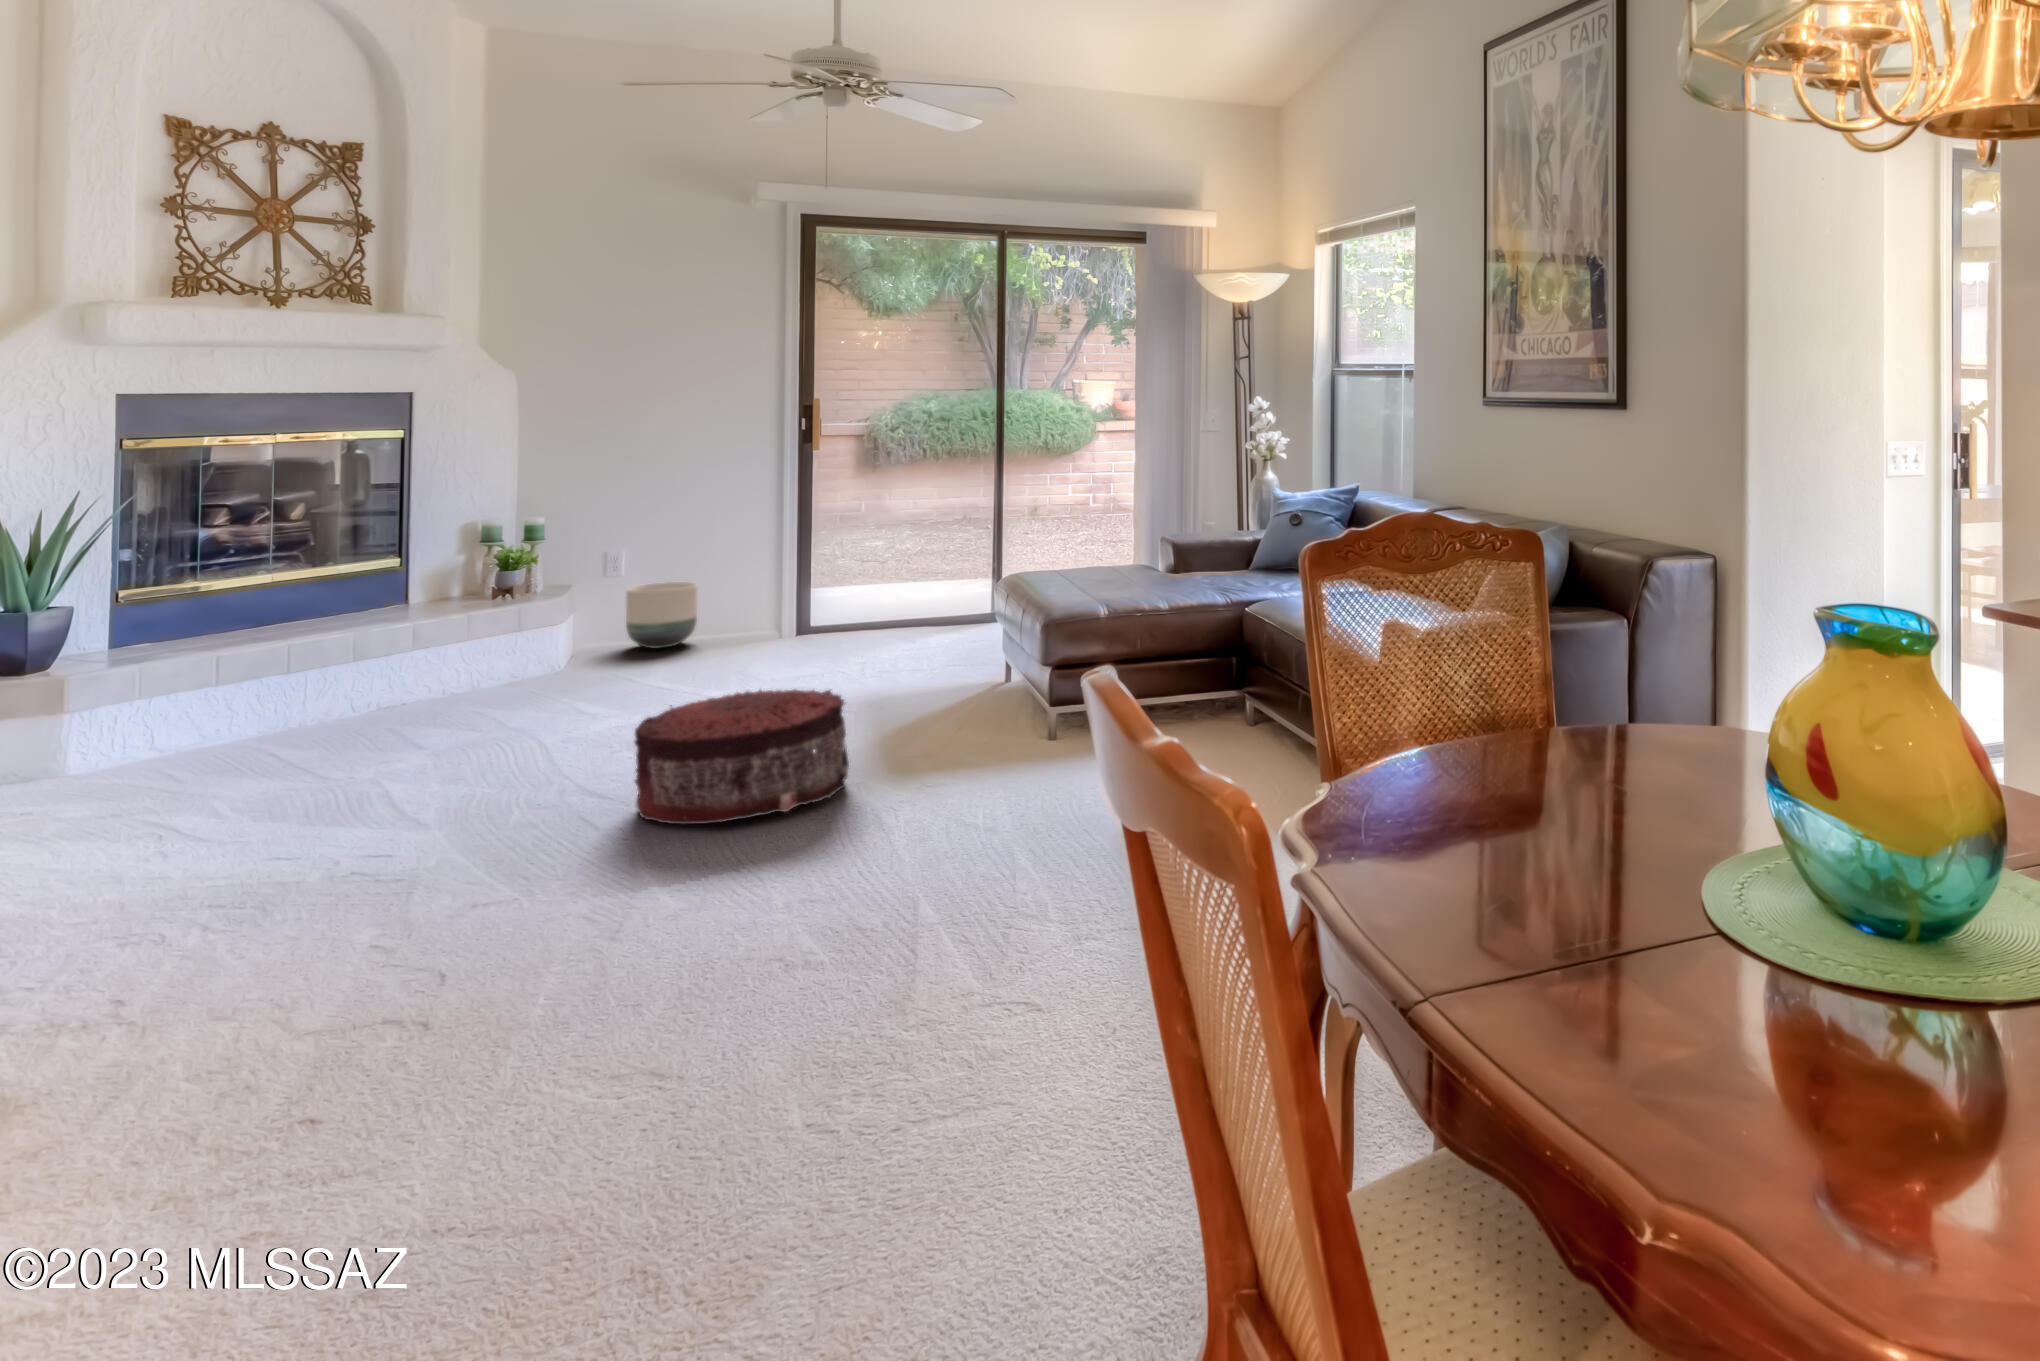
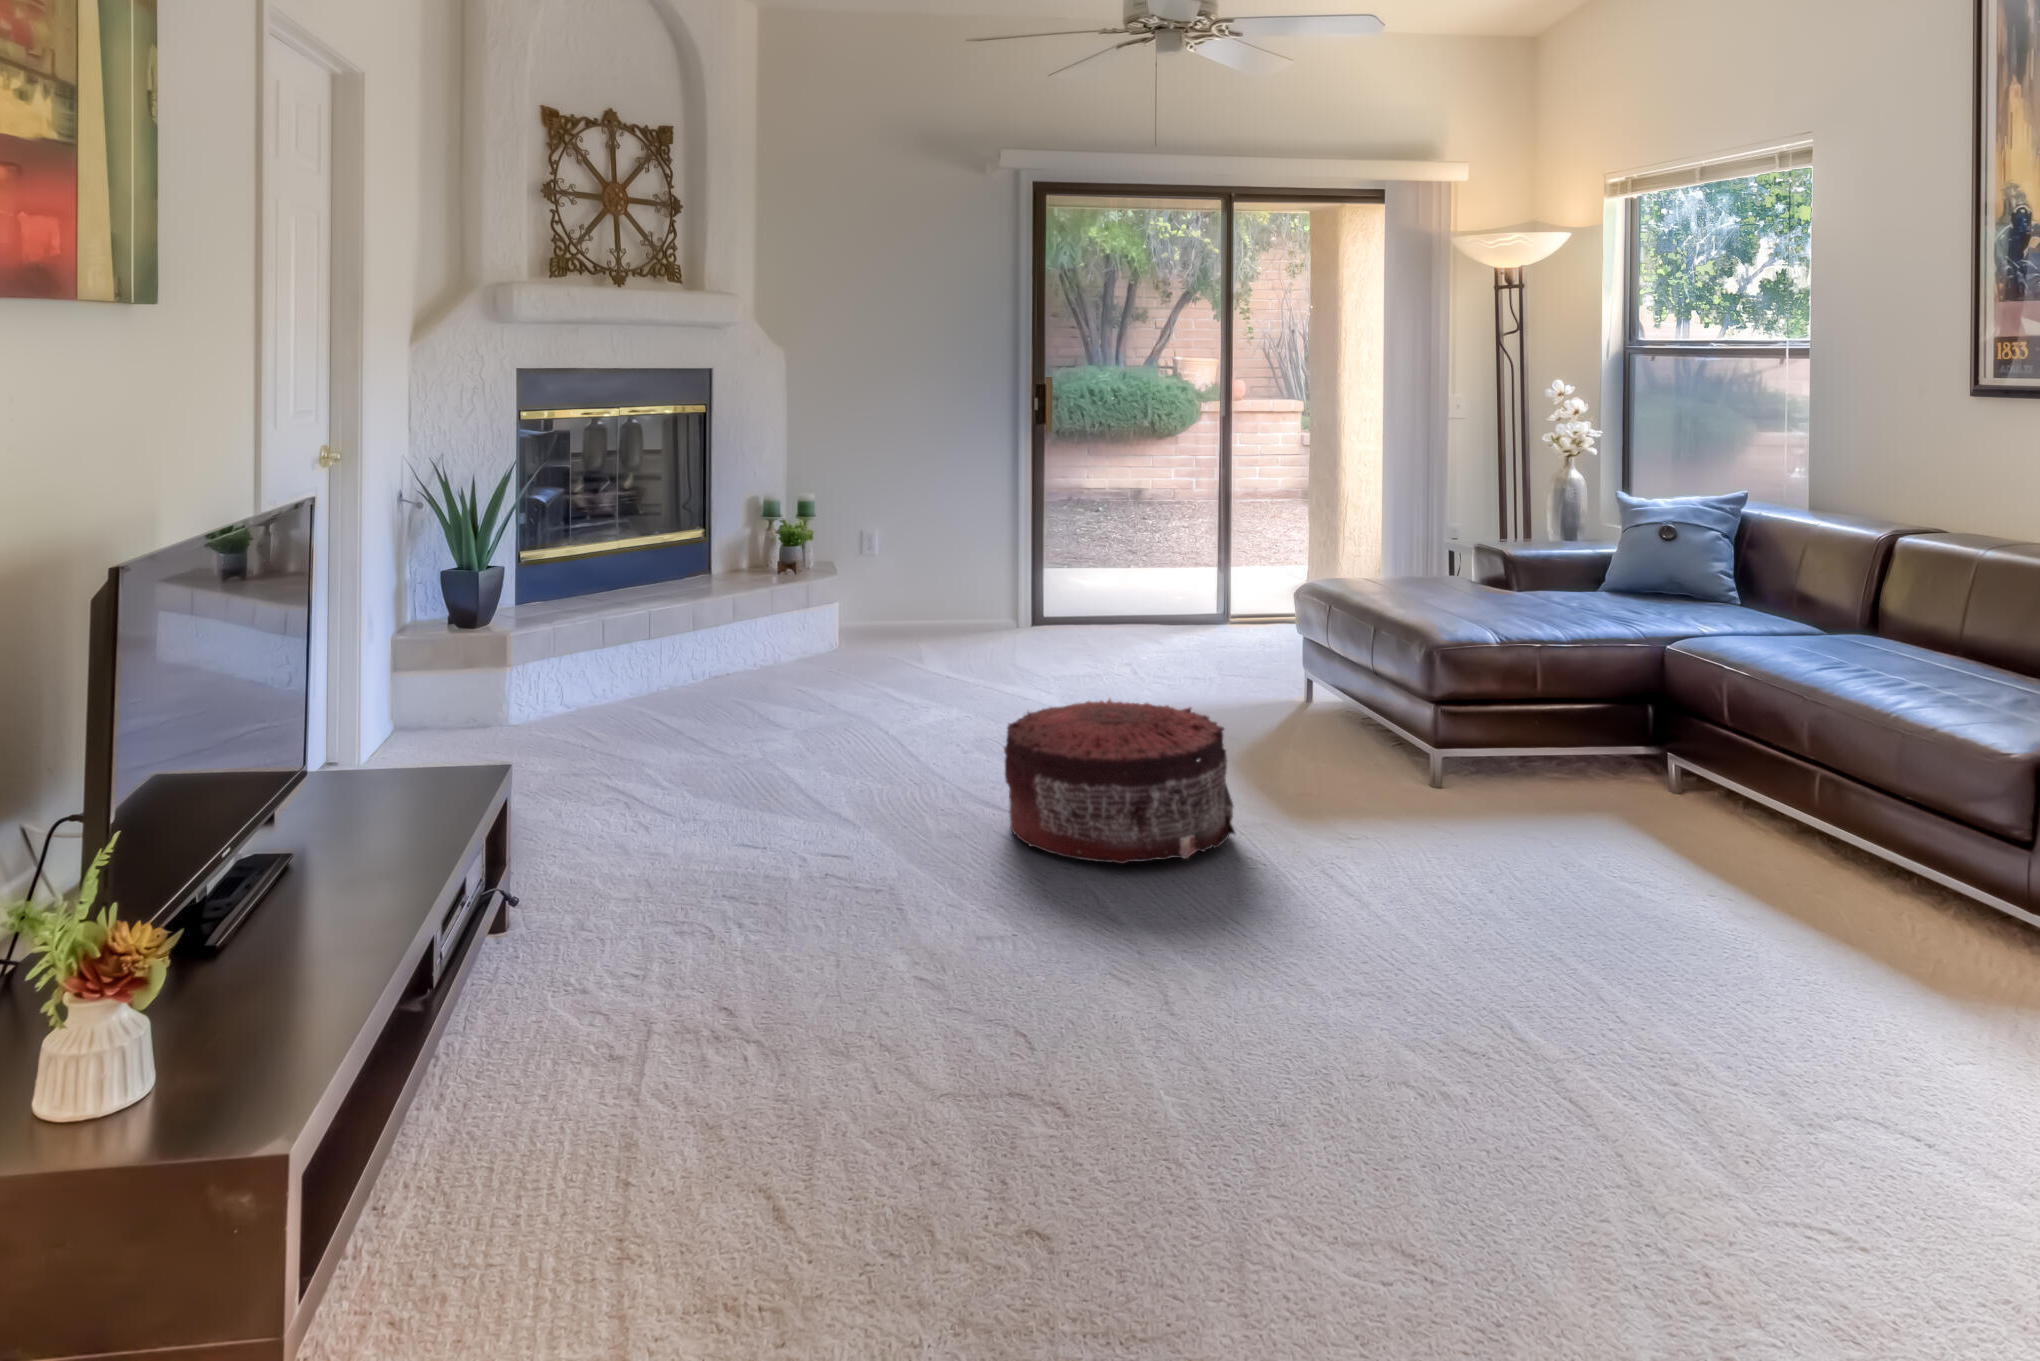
planter: present [626,582,697,648] -> none [884,568,946,636]

